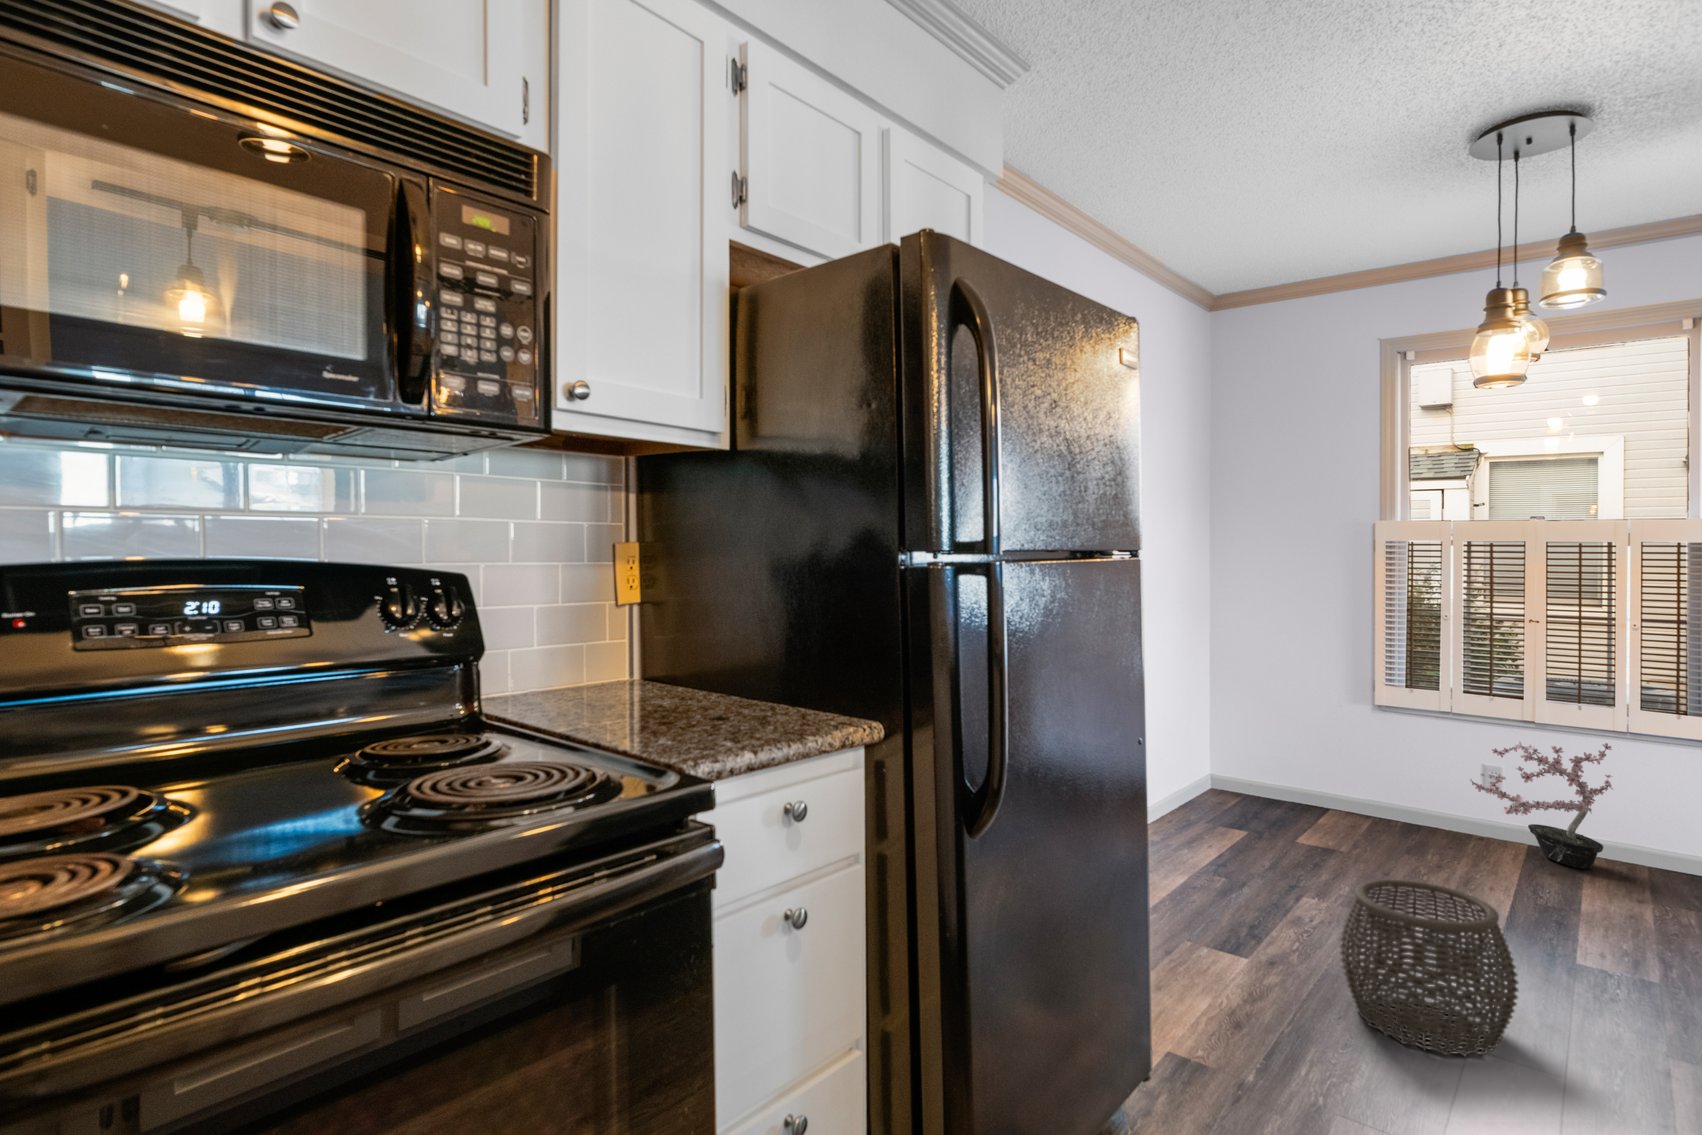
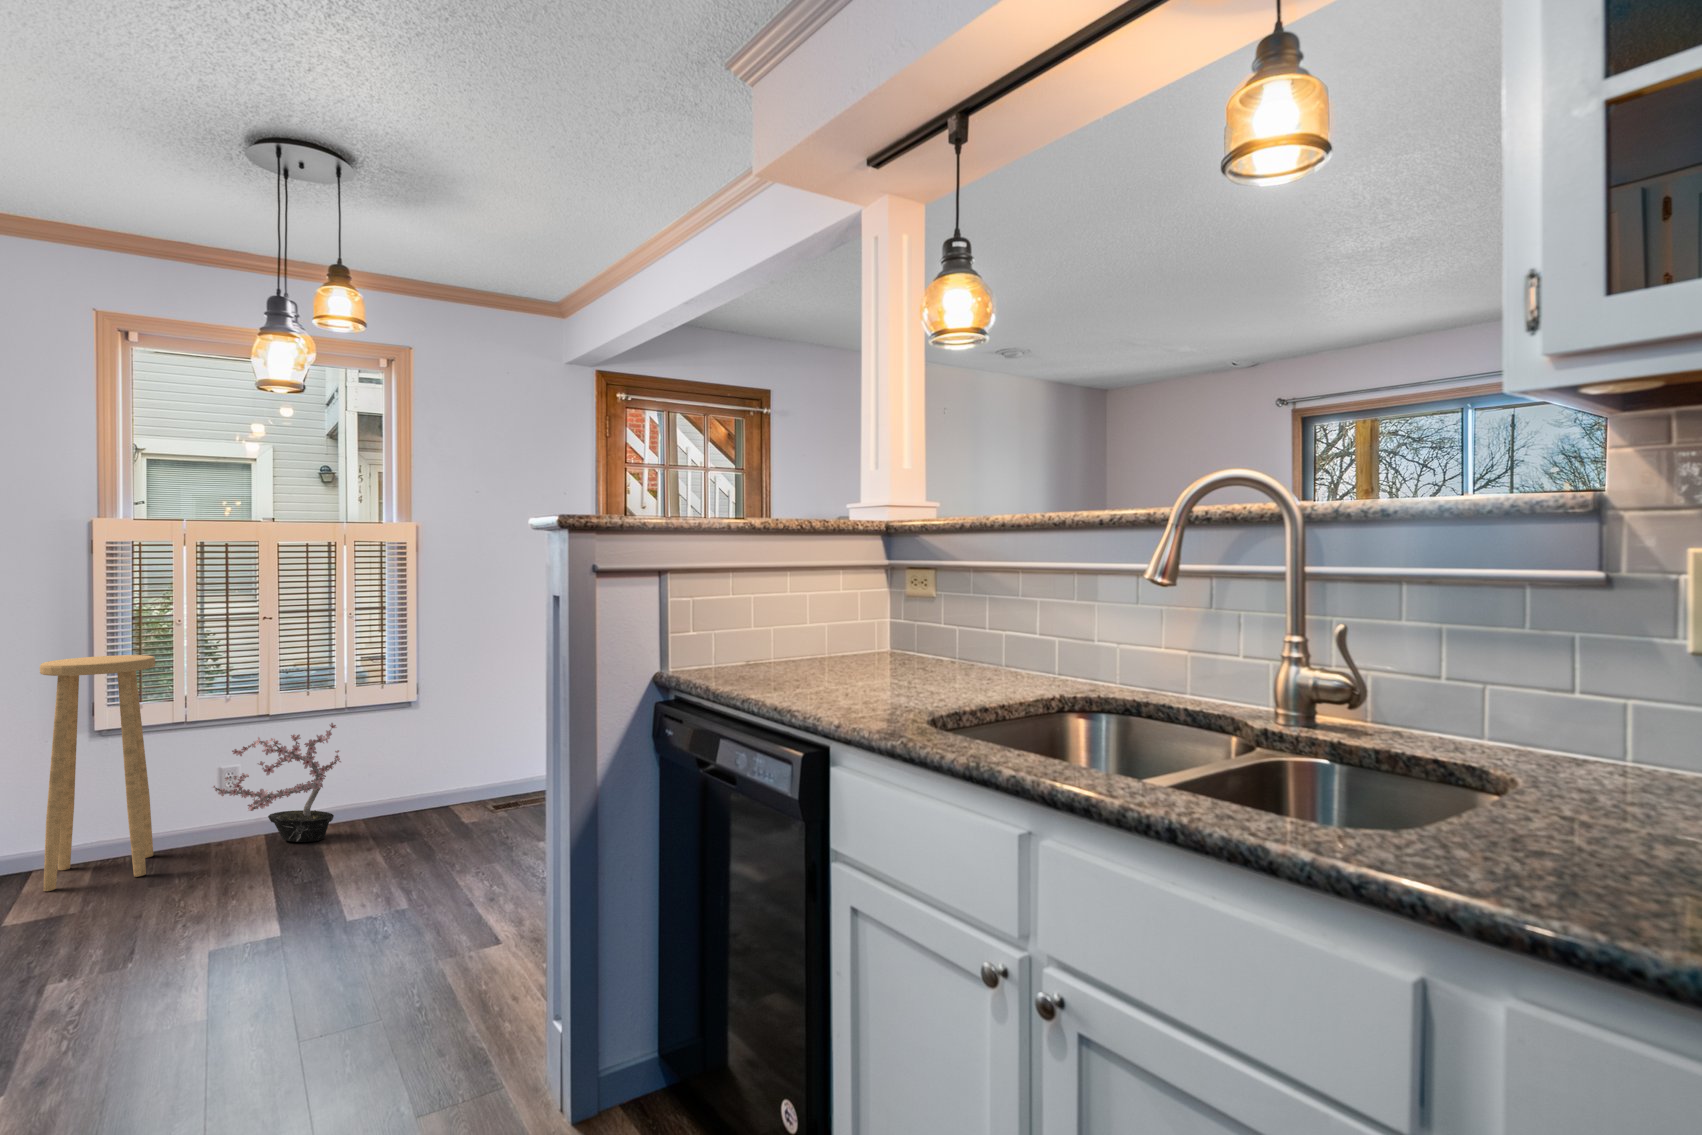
stool: none [1330,643,1420,842] -> present [40,655,155,891]
woven basket: present [1340,879,1518,1056] -> none [153,893,340,1079]

